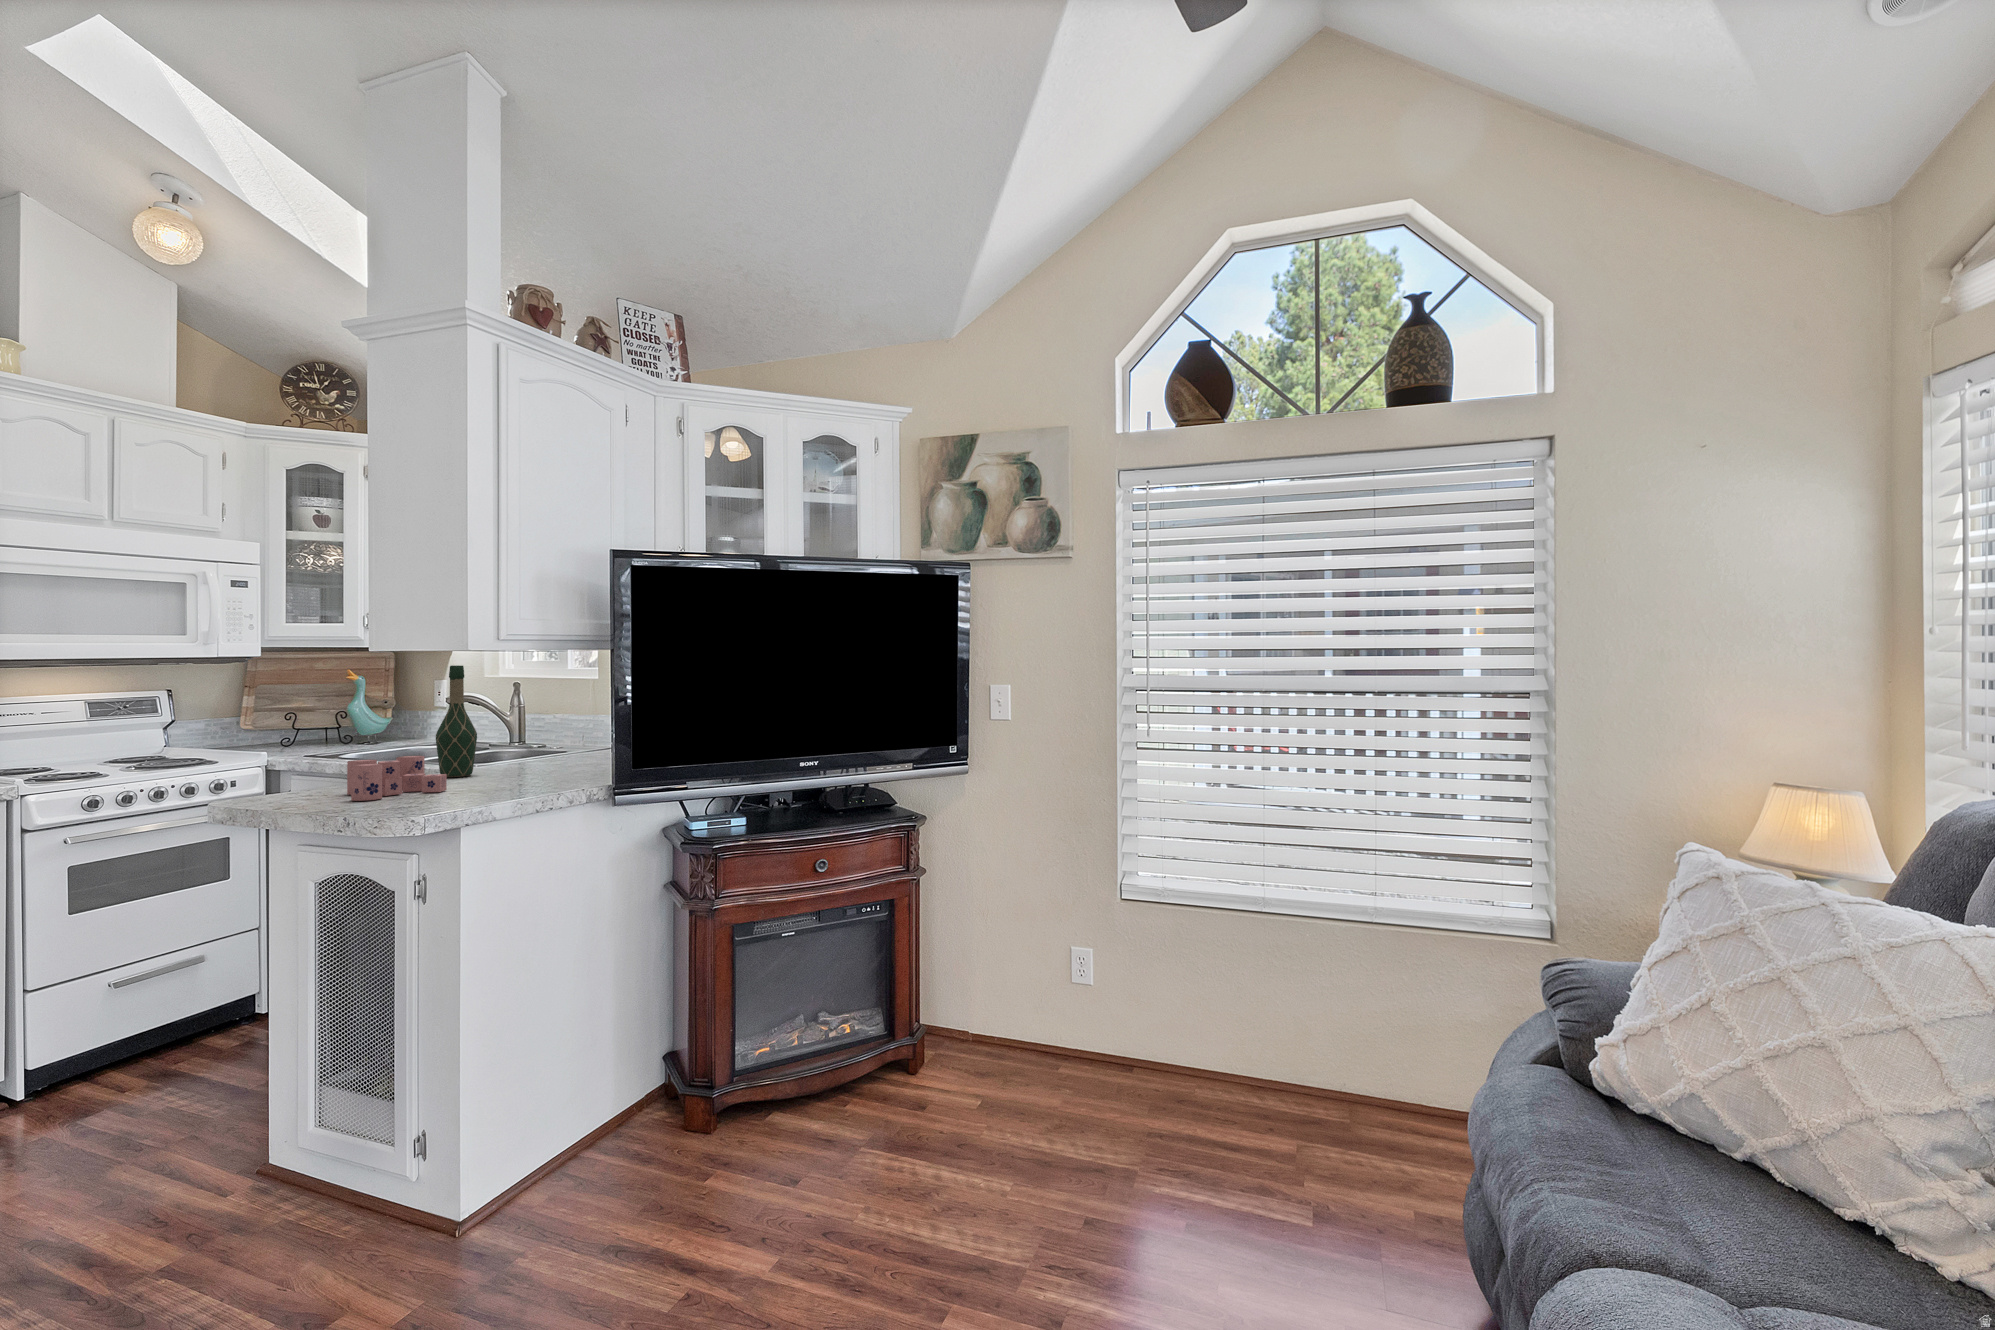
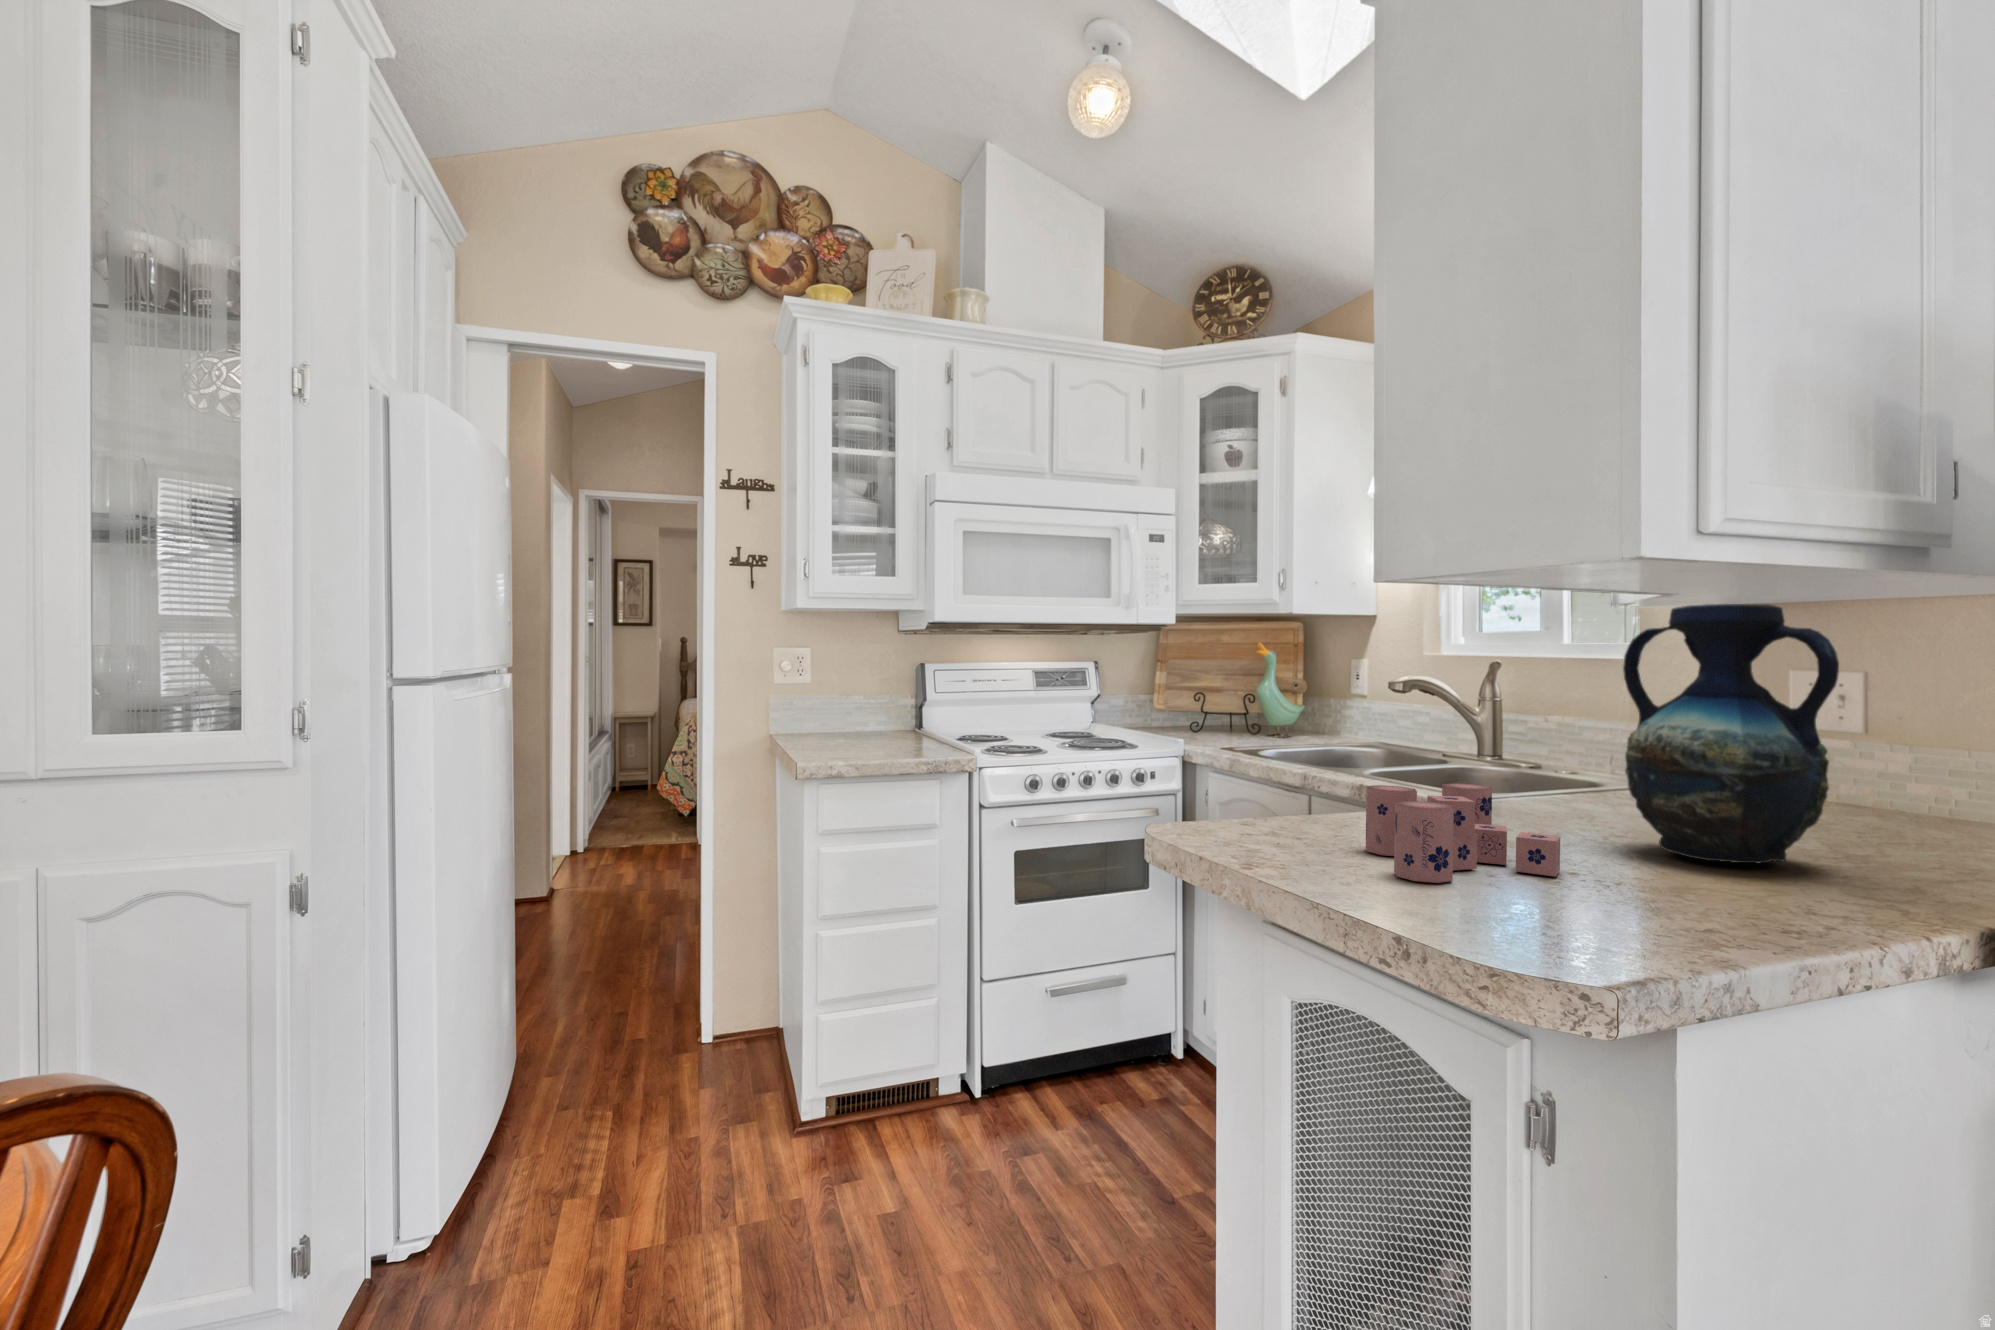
wine bottle: present [436,665,477,777] -> none [1472,612,1549,825]
vase: none [496,665,577,780] -> present [1623,604,1839,863]

